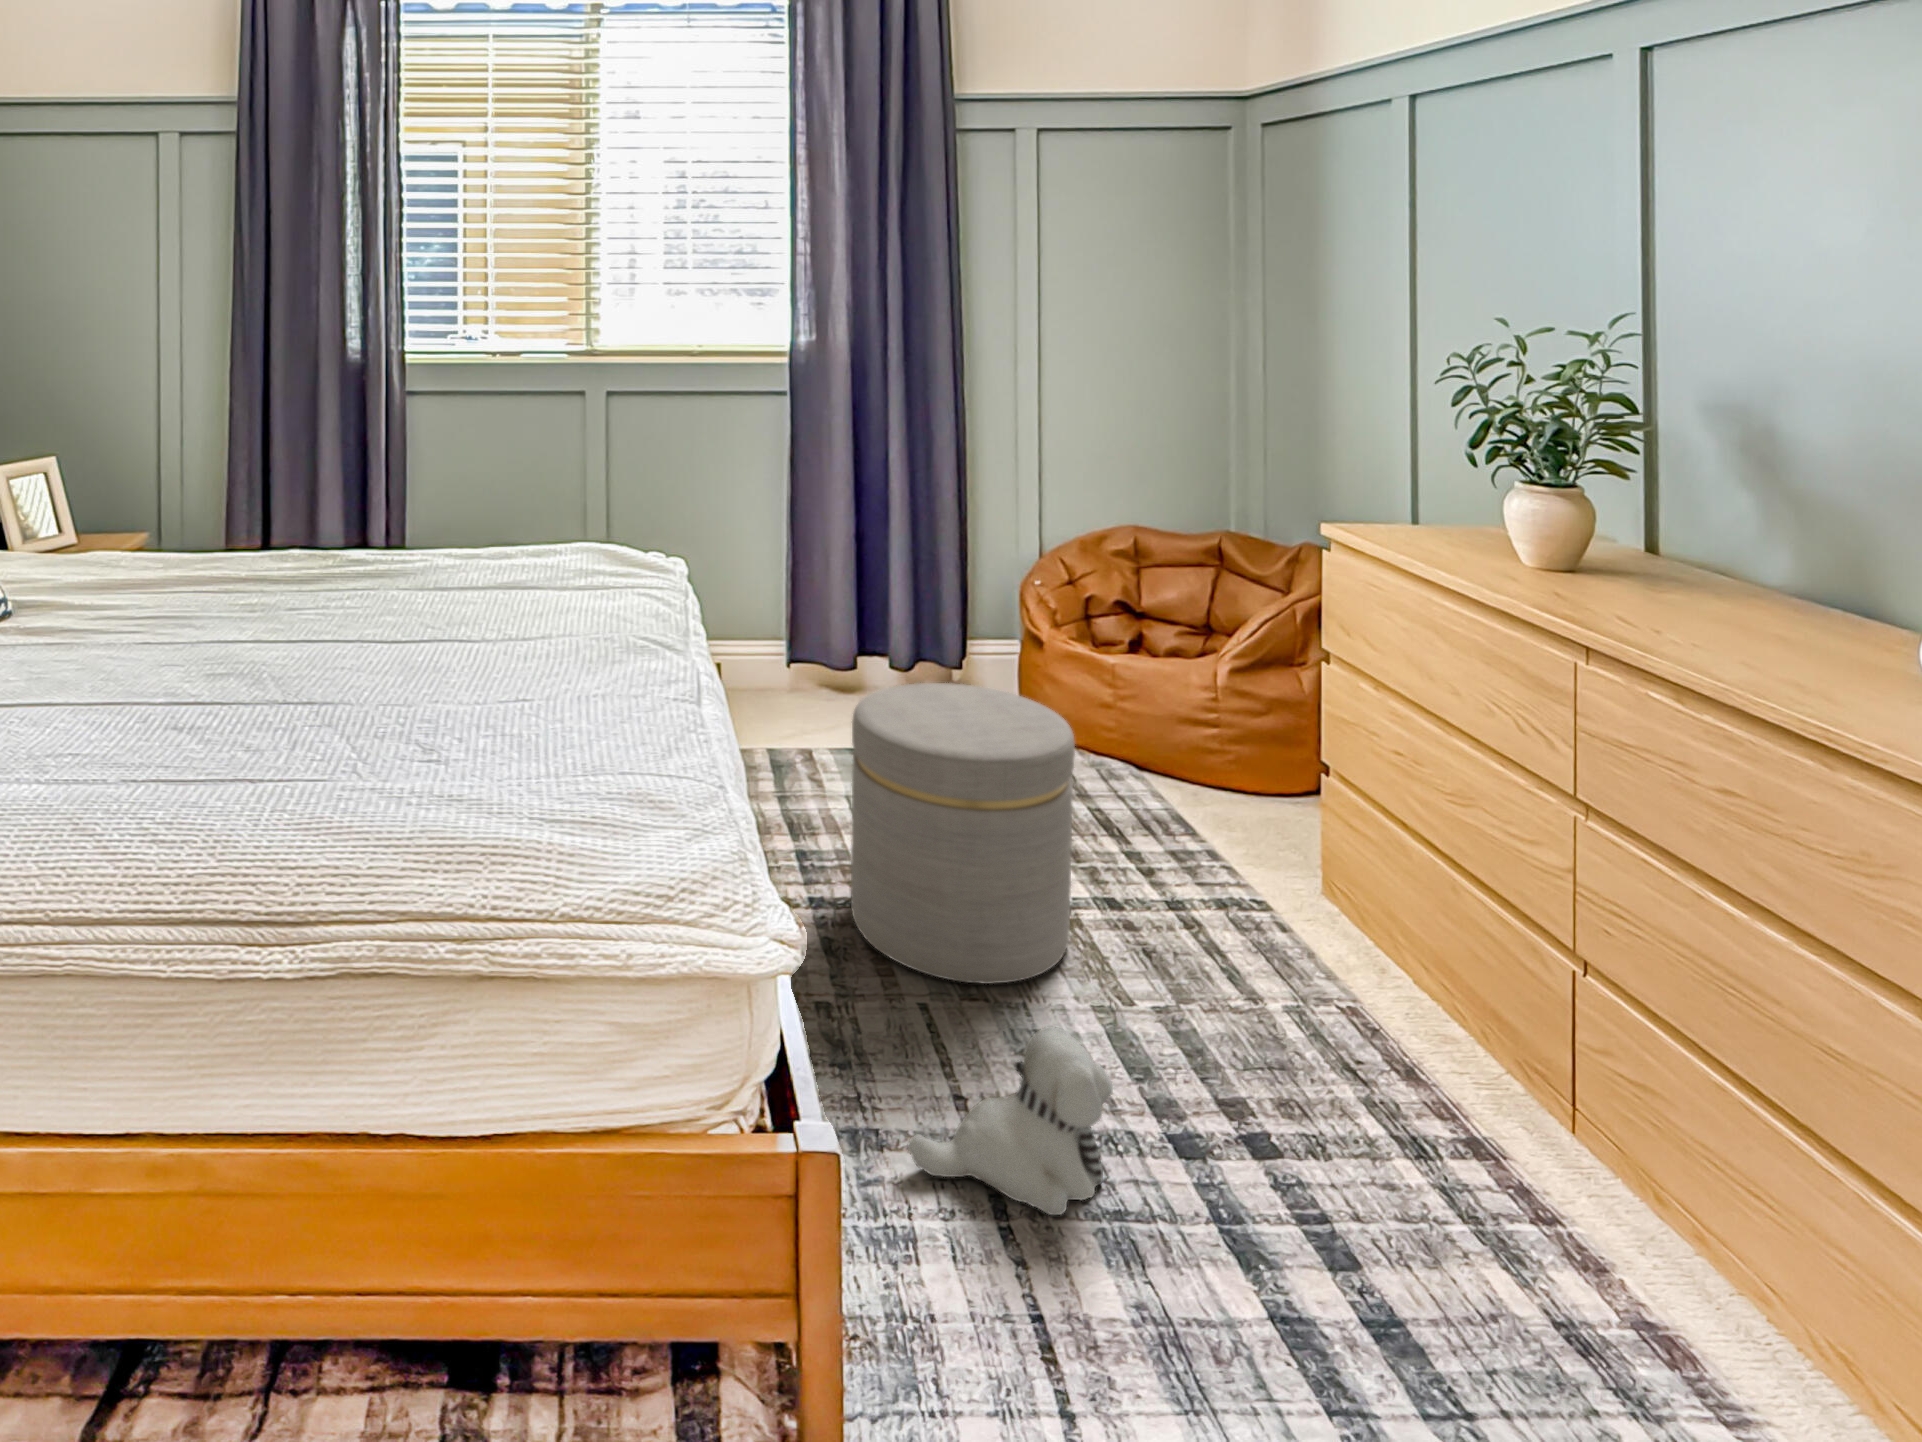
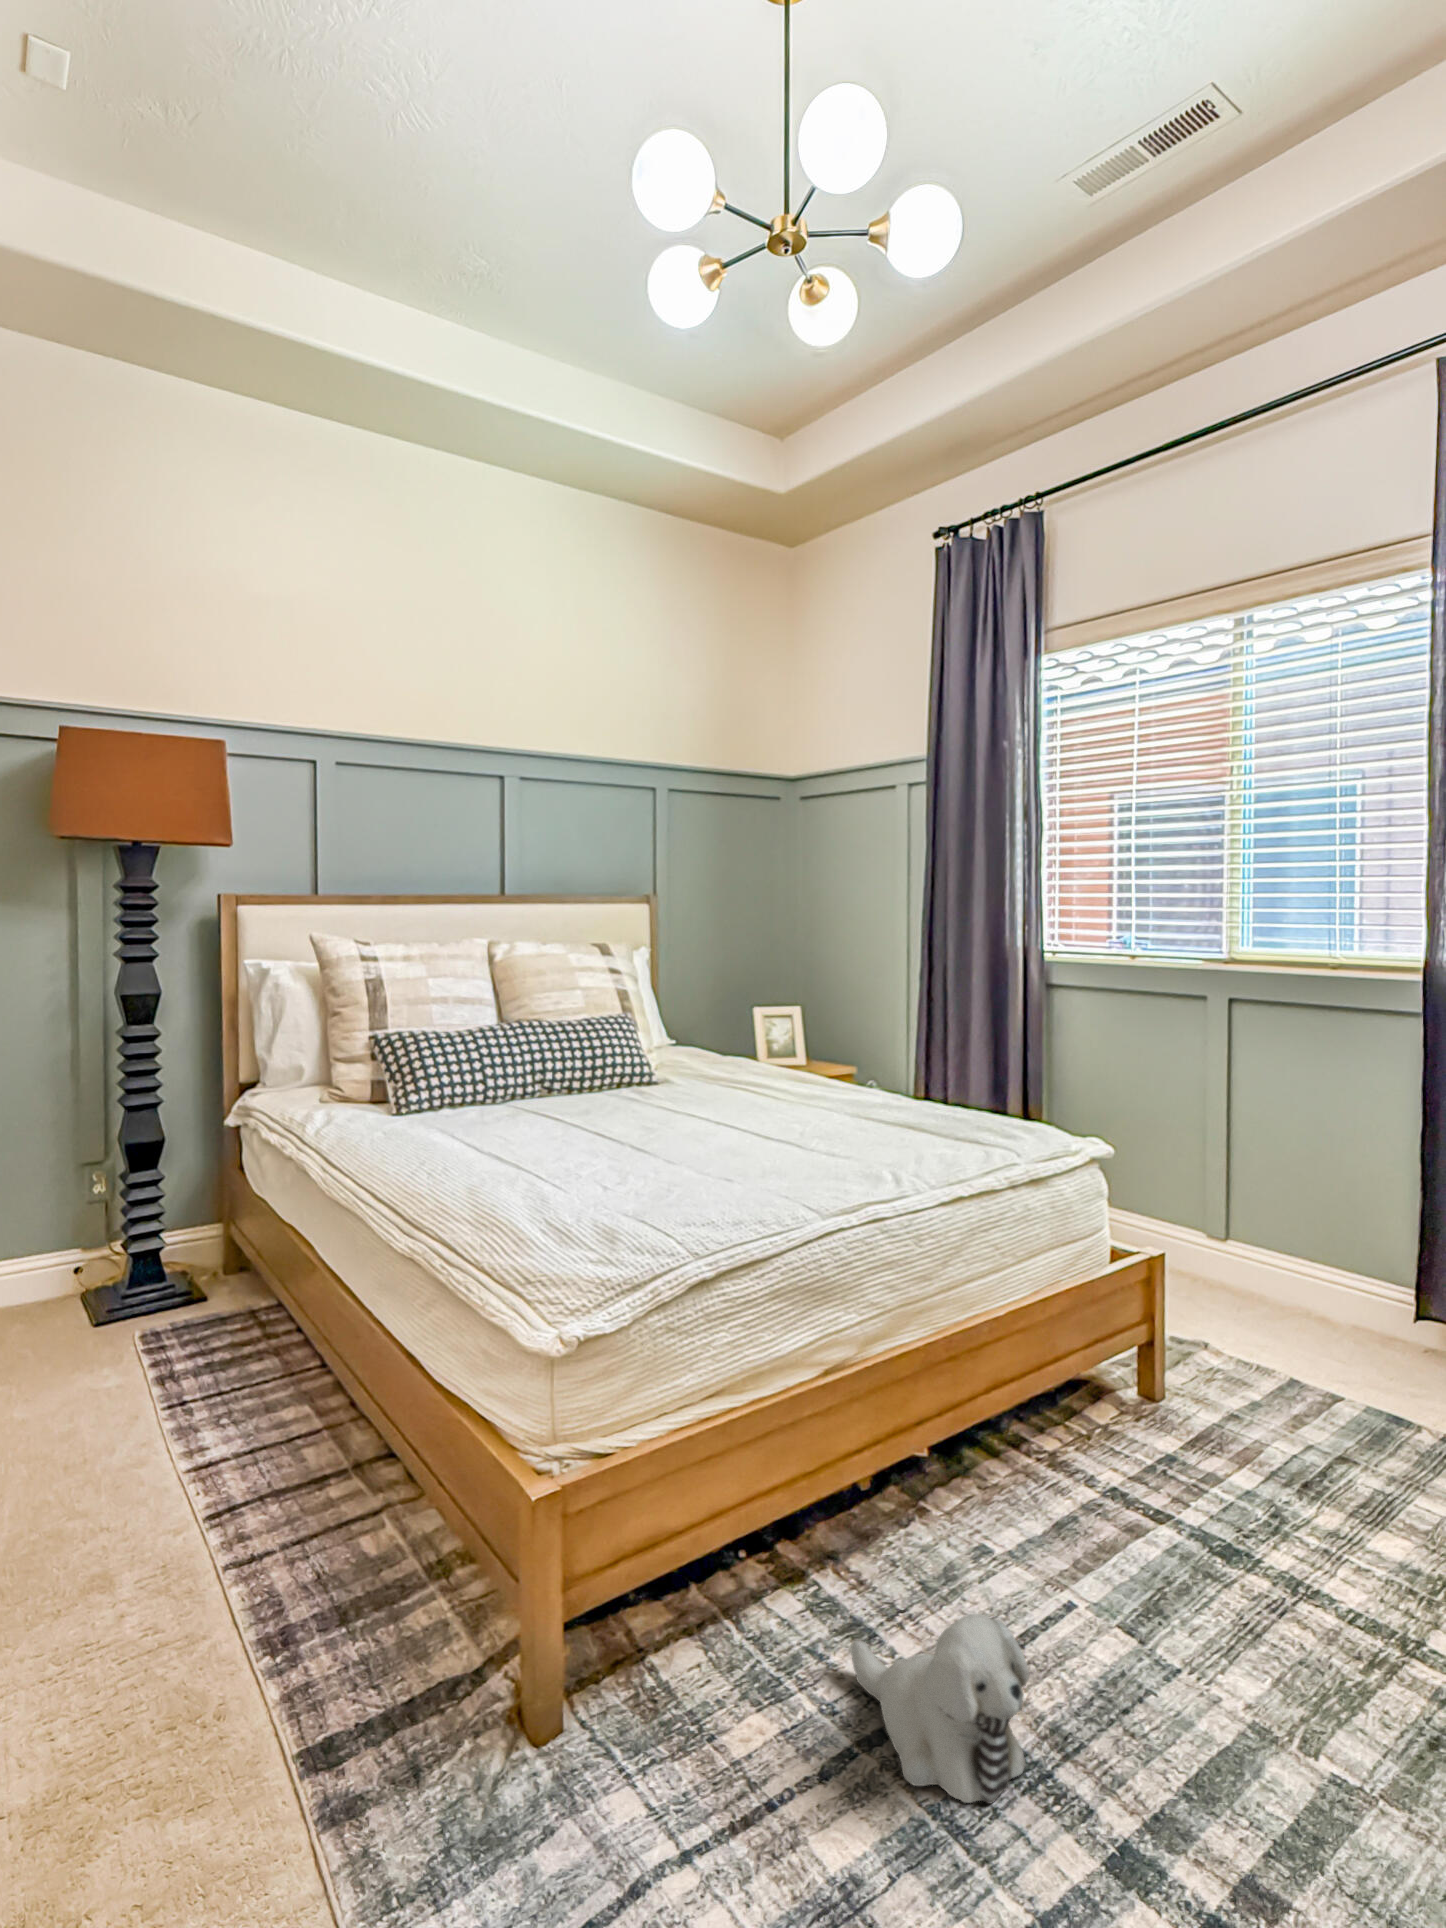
ottoman: present [851,683,1075,984] -> none [1096,1296,1373,1667]

